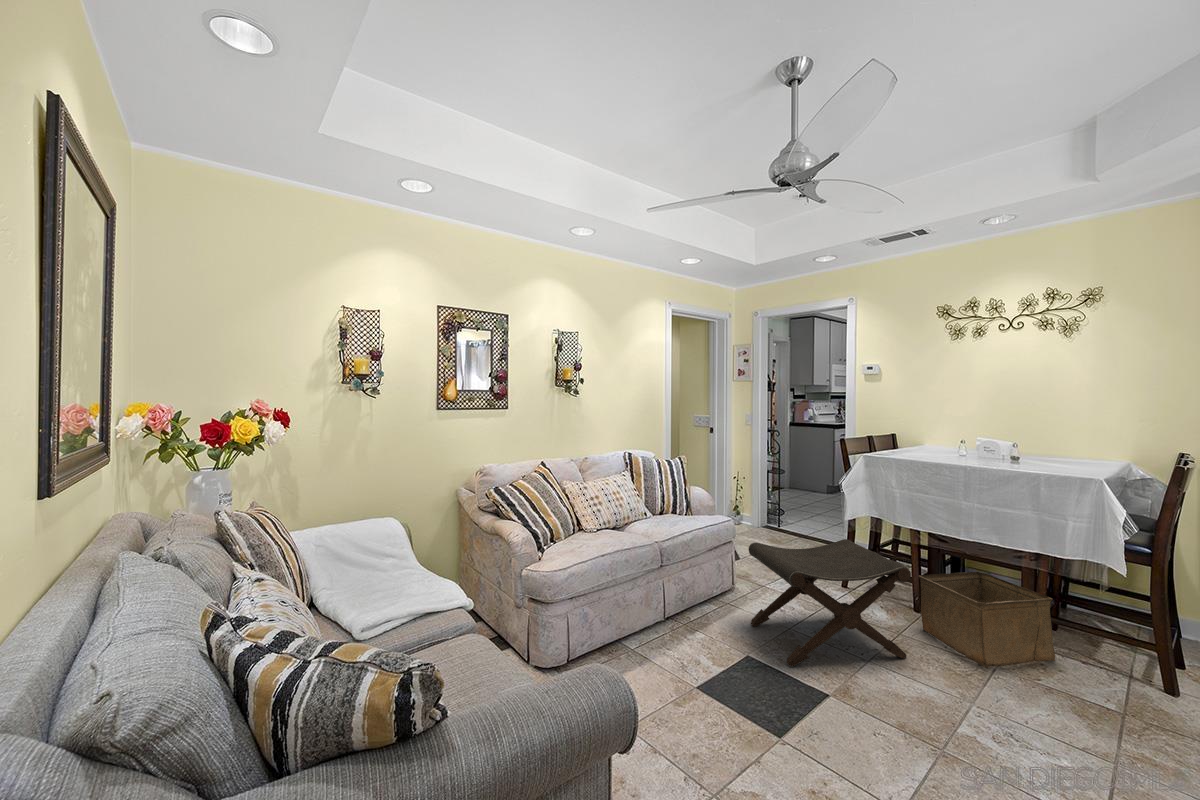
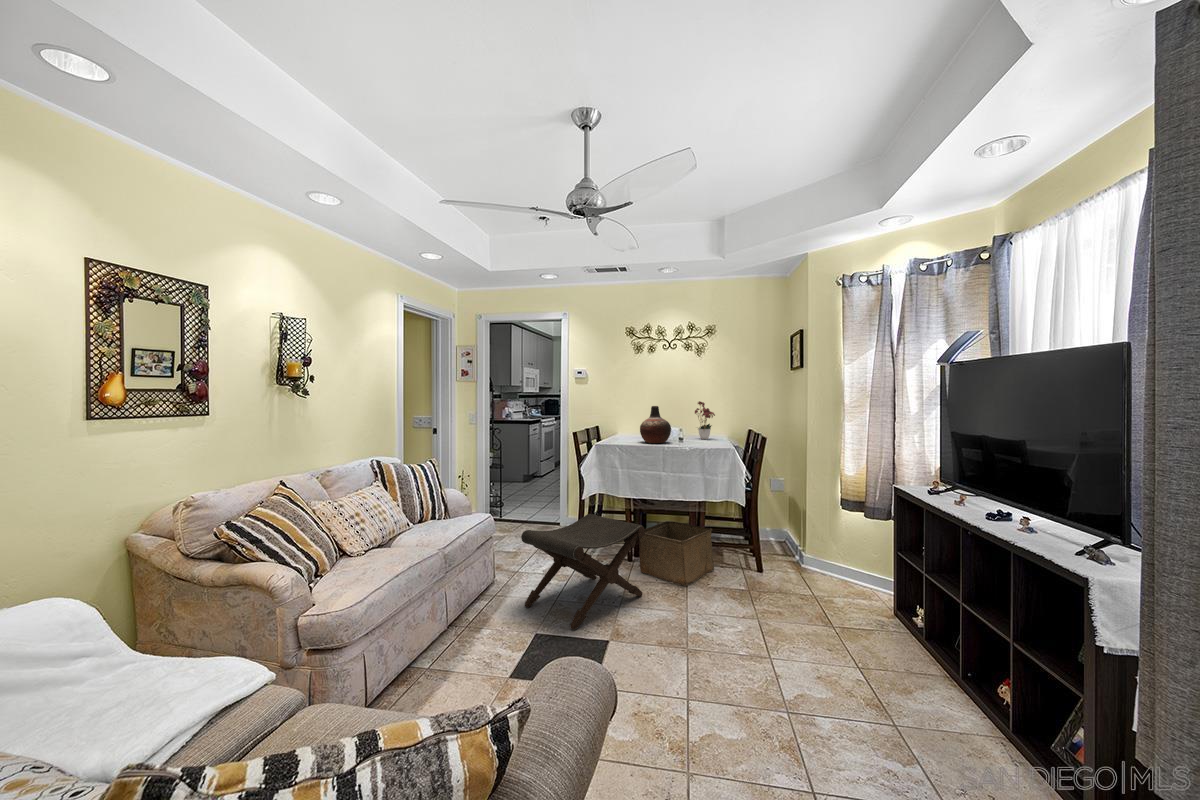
flower arrangement: none [1044,403,1090,464] -> present [695,401,715,439]
vase: none [937,411,990,462] -> present [640,406,671,443]

